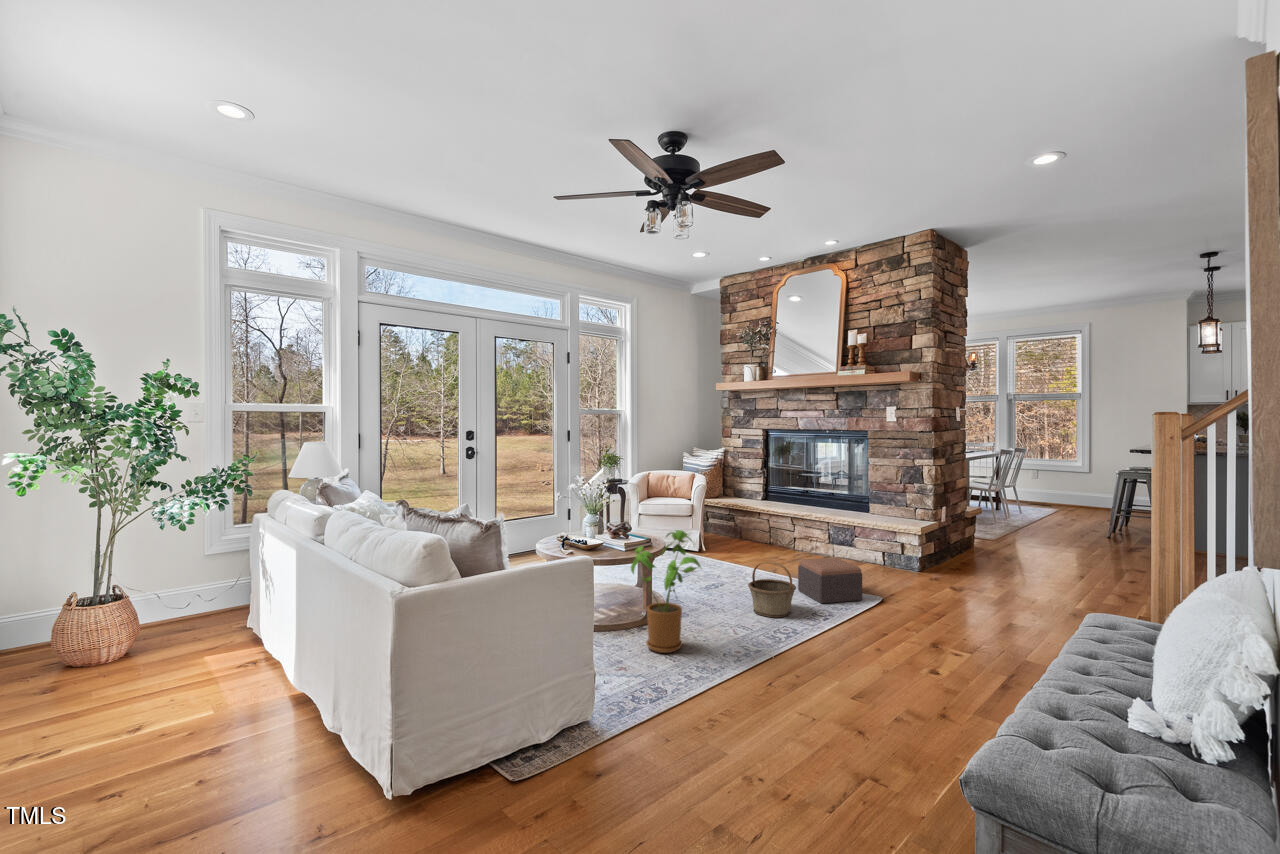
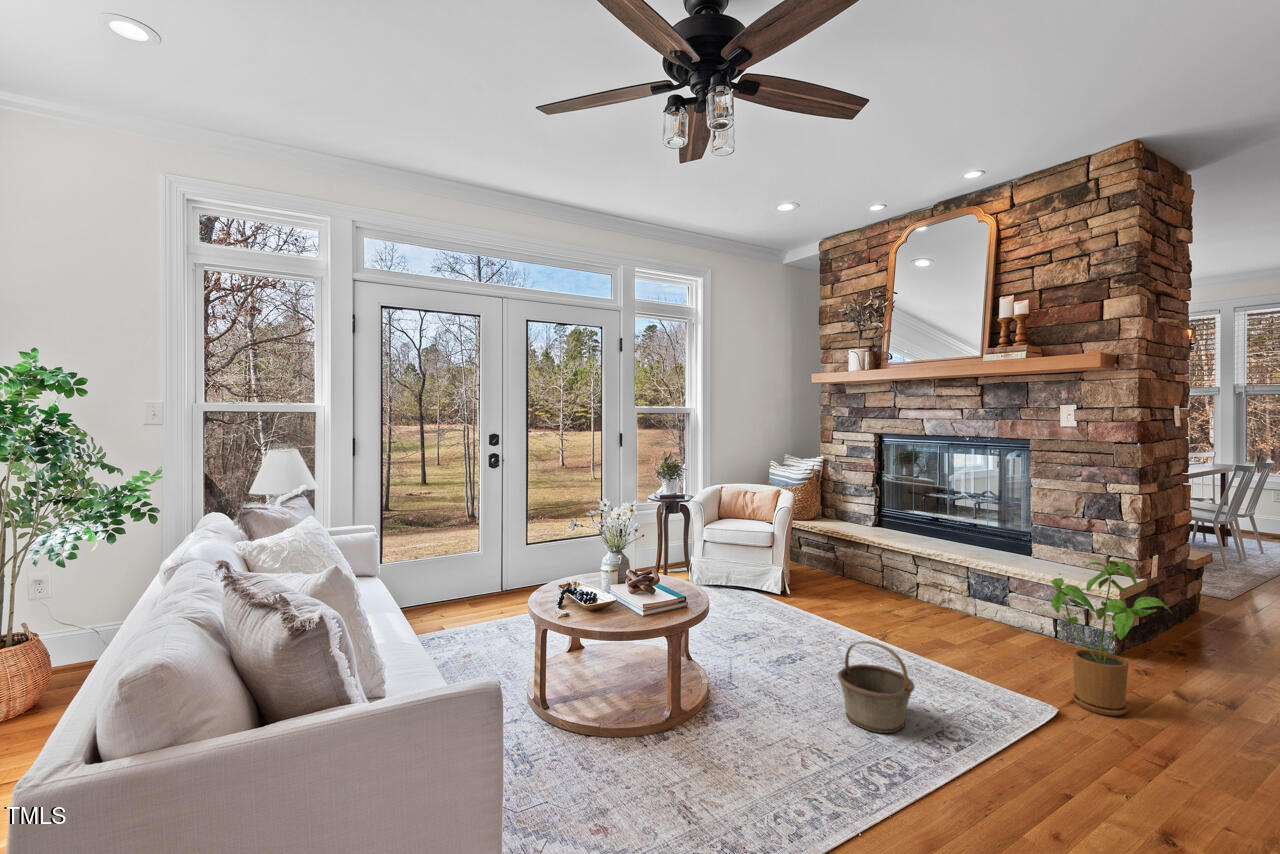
house plant: present [631,530,701,653] -> present [1051,560,1172,716]
footstool: present [798,558,862,603] -> none [919,632,1026,708]

